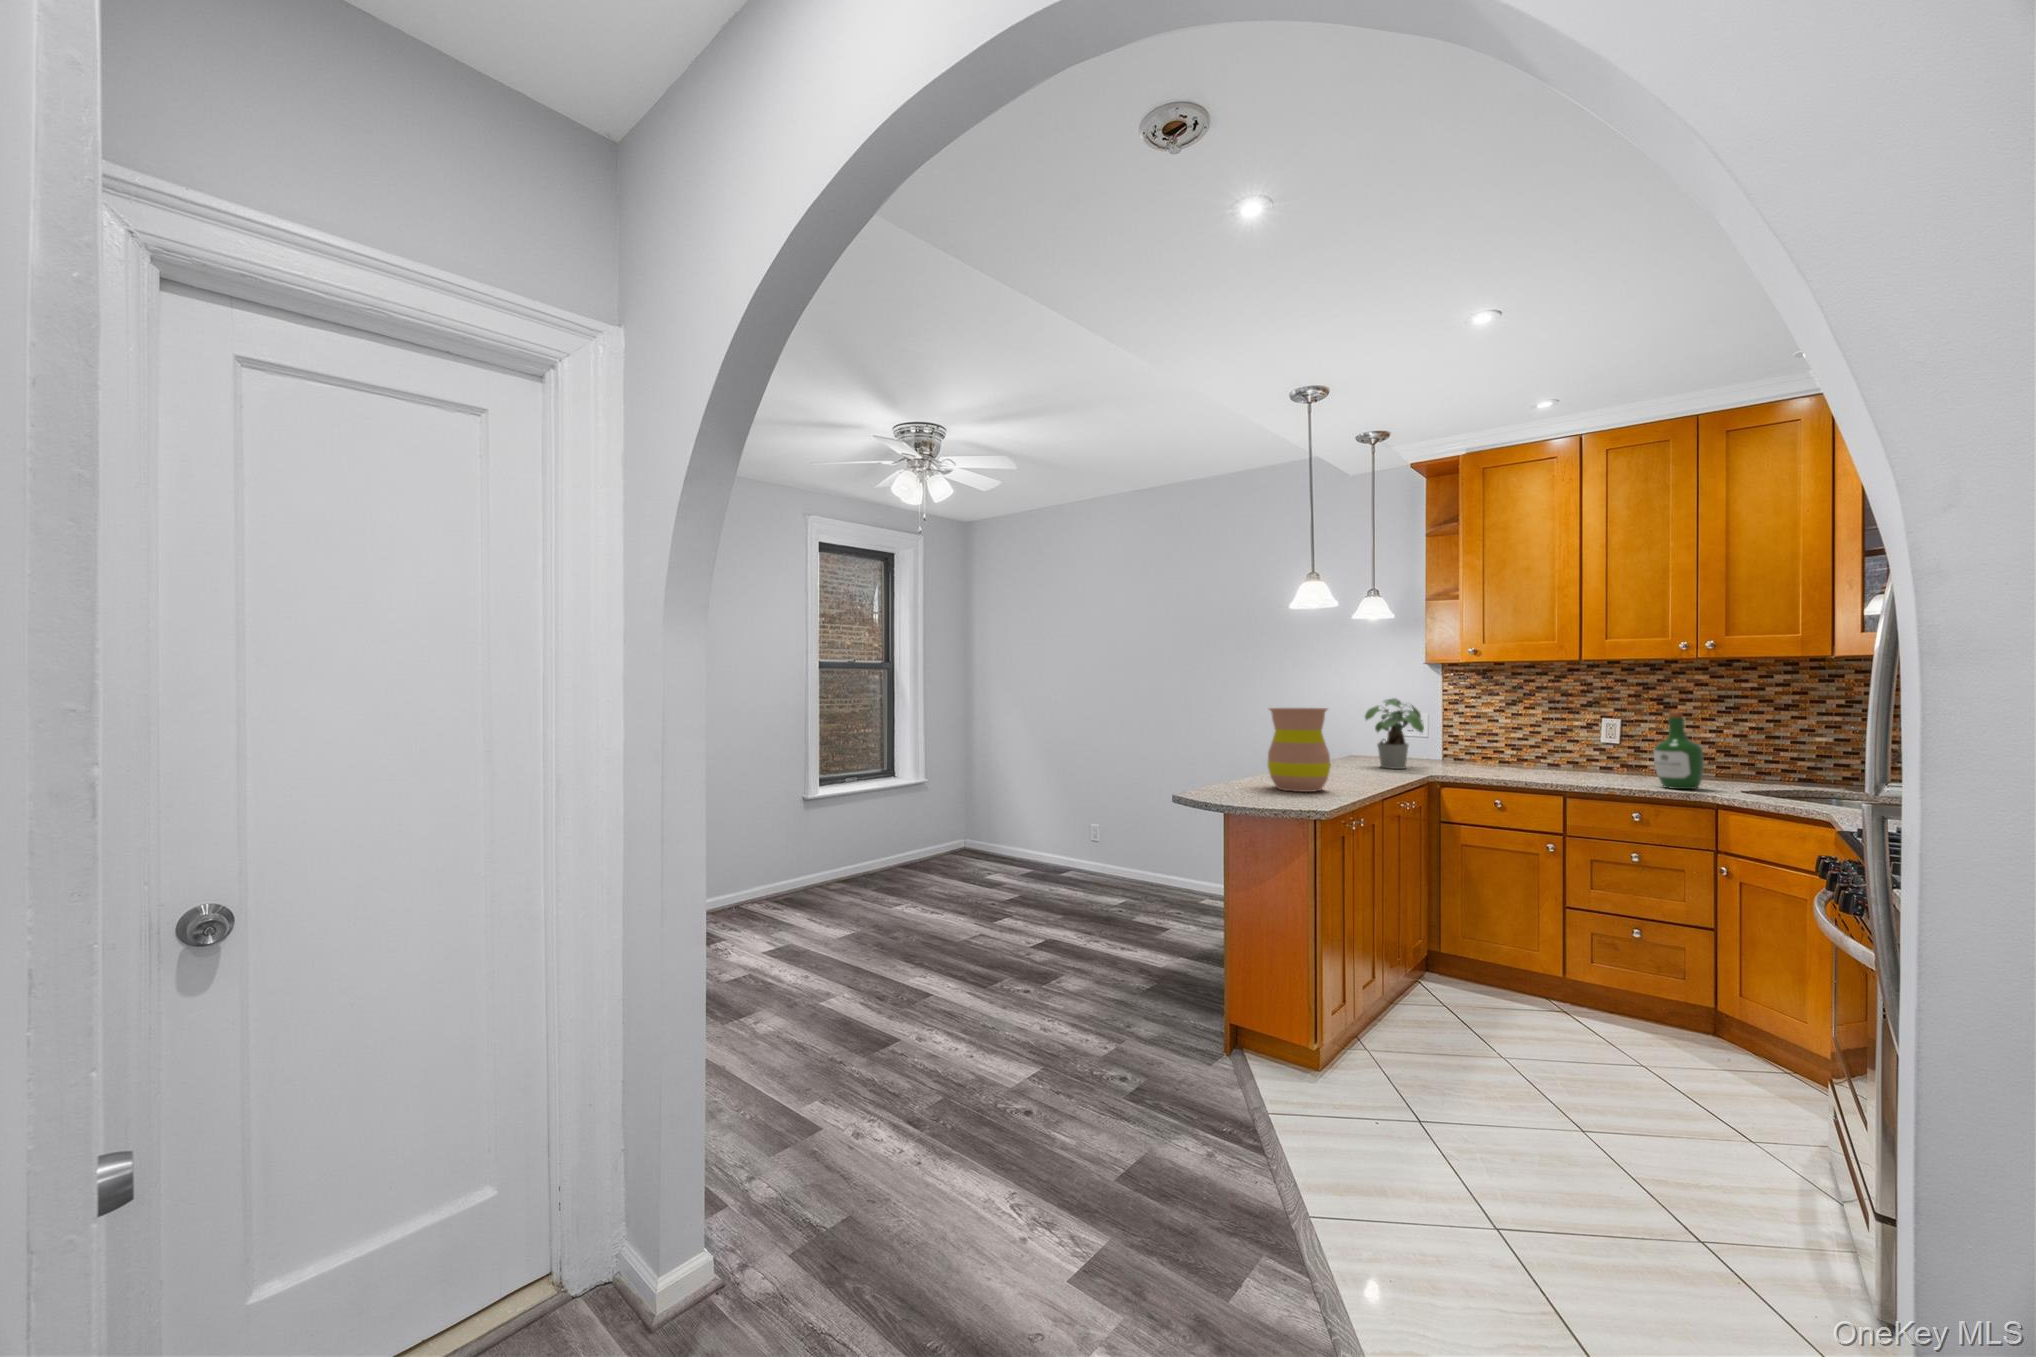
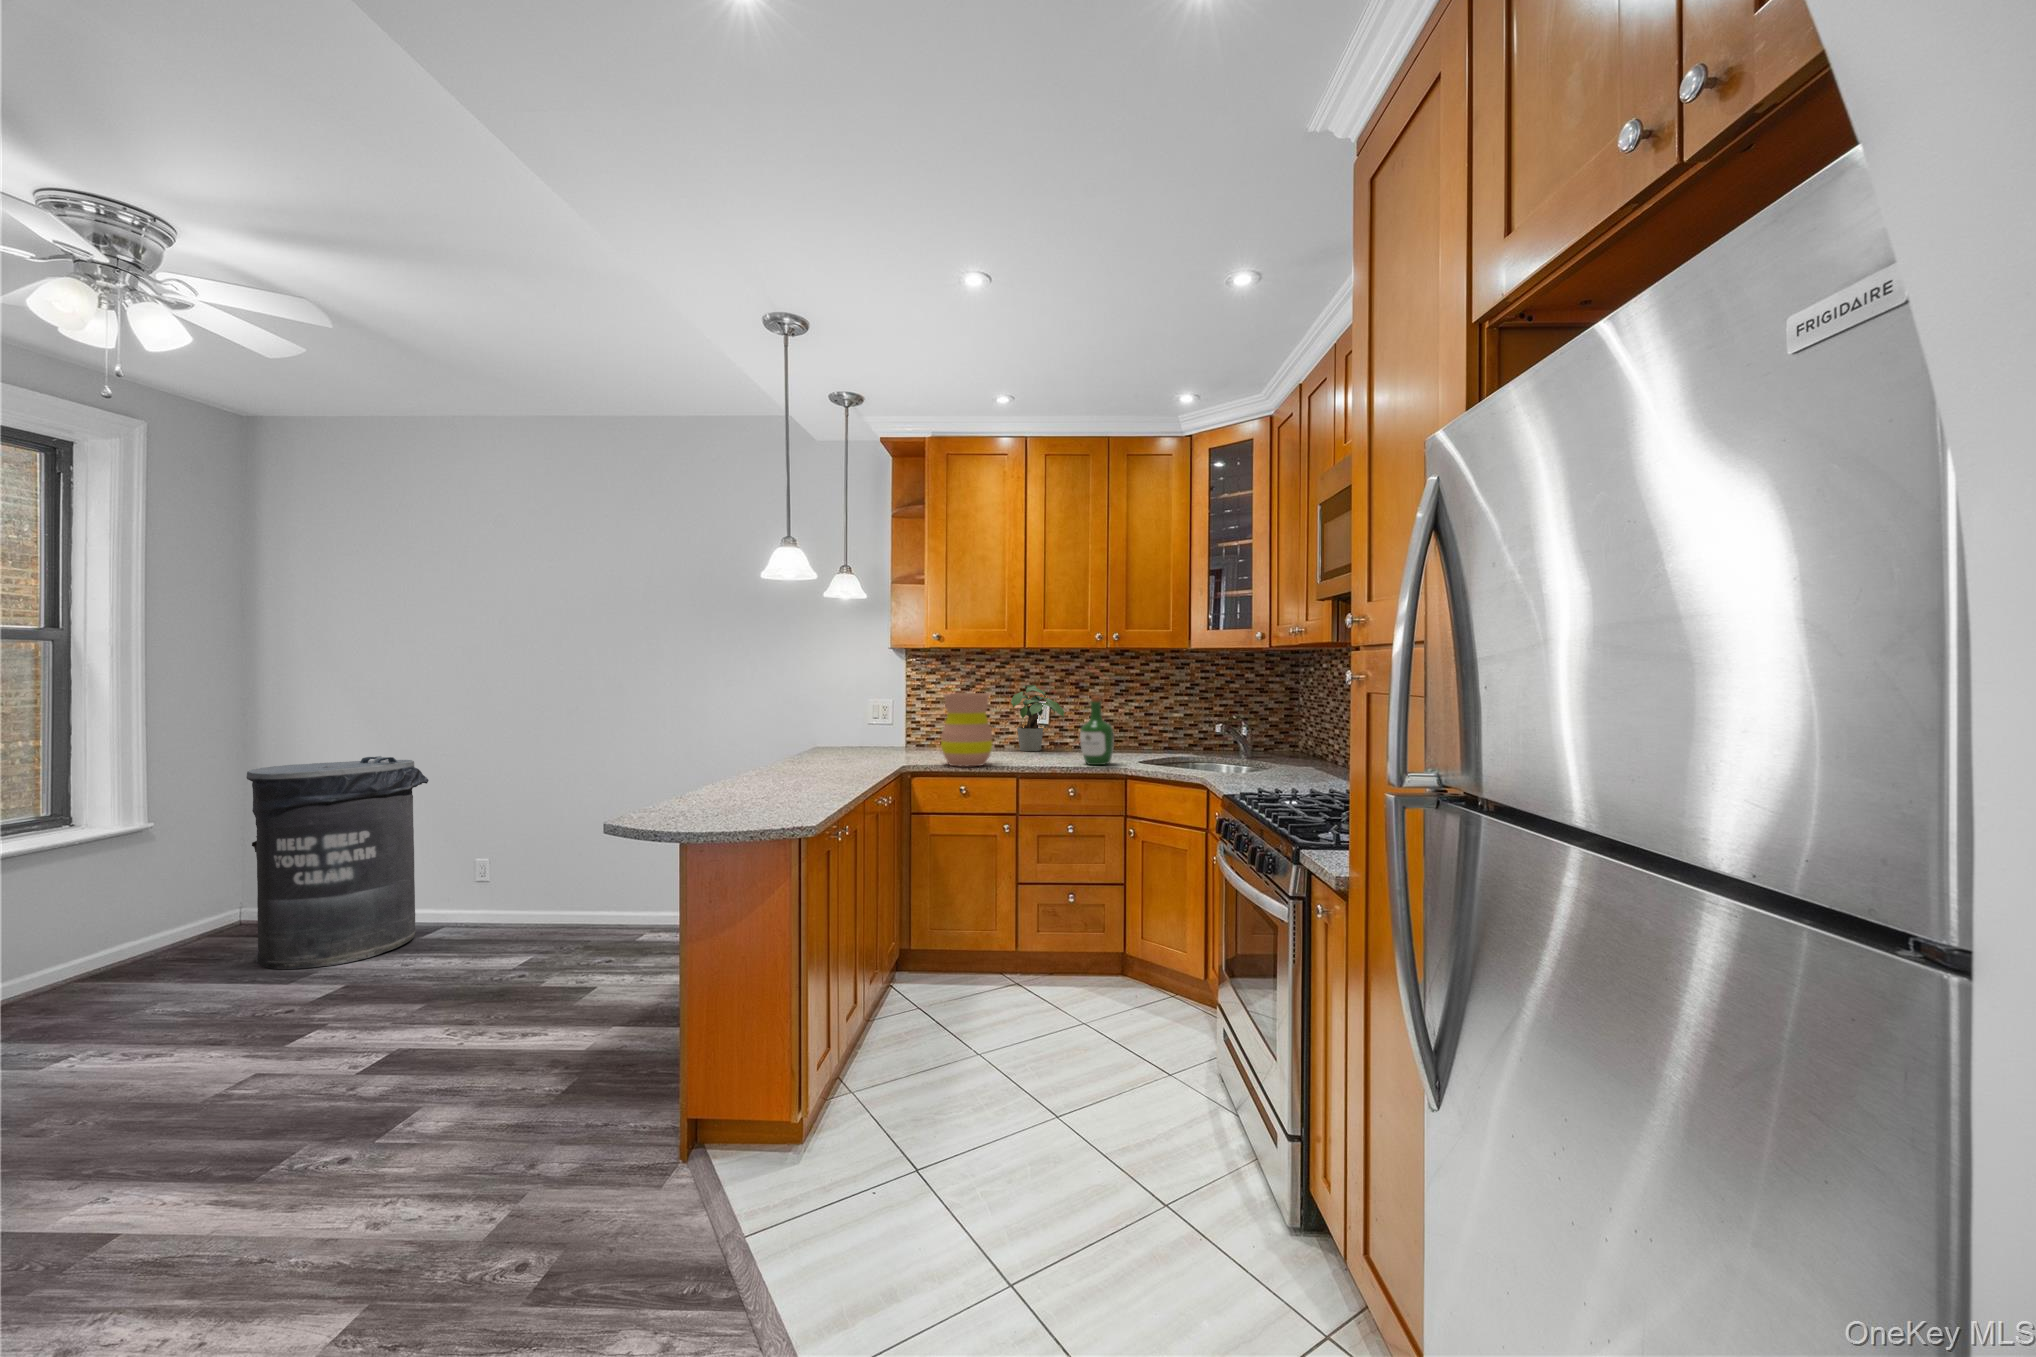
potted plant: present [1365,699,1424,769] -> present [1011,685,1064,751]
vase: present [1268,708,1331,792] -> present [941,693,993,766]
trash can: none [975,745,1068,880] -> present [246,756,429,969]

